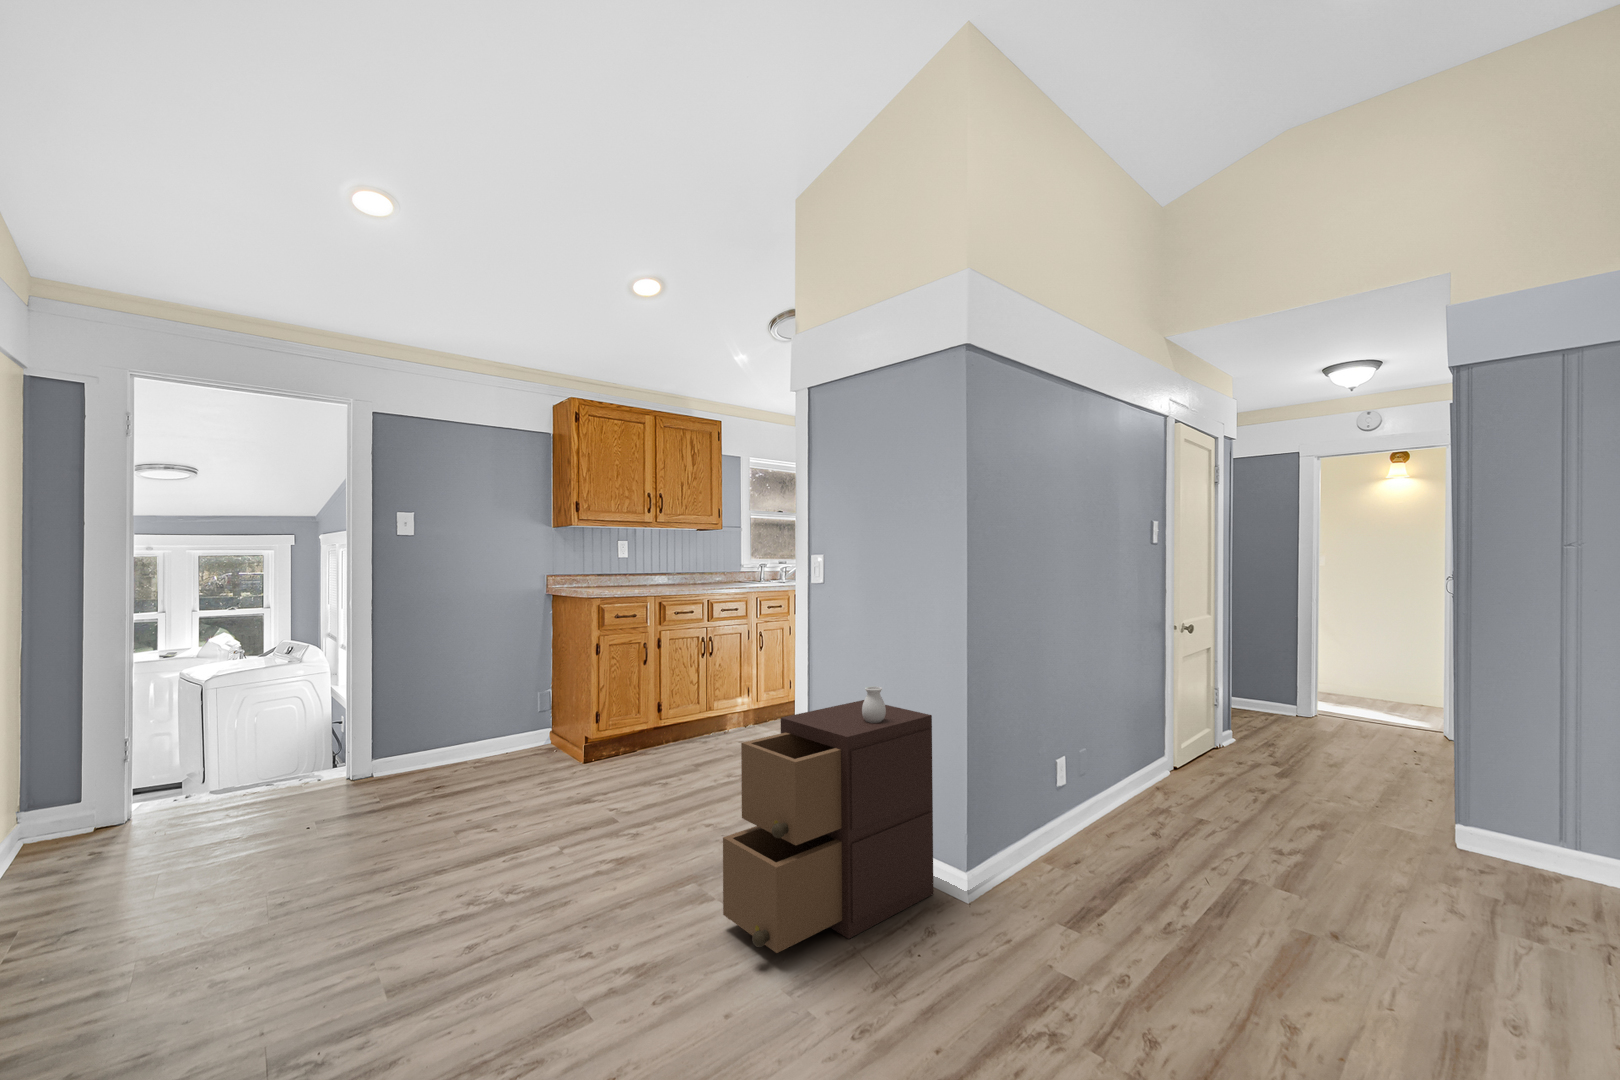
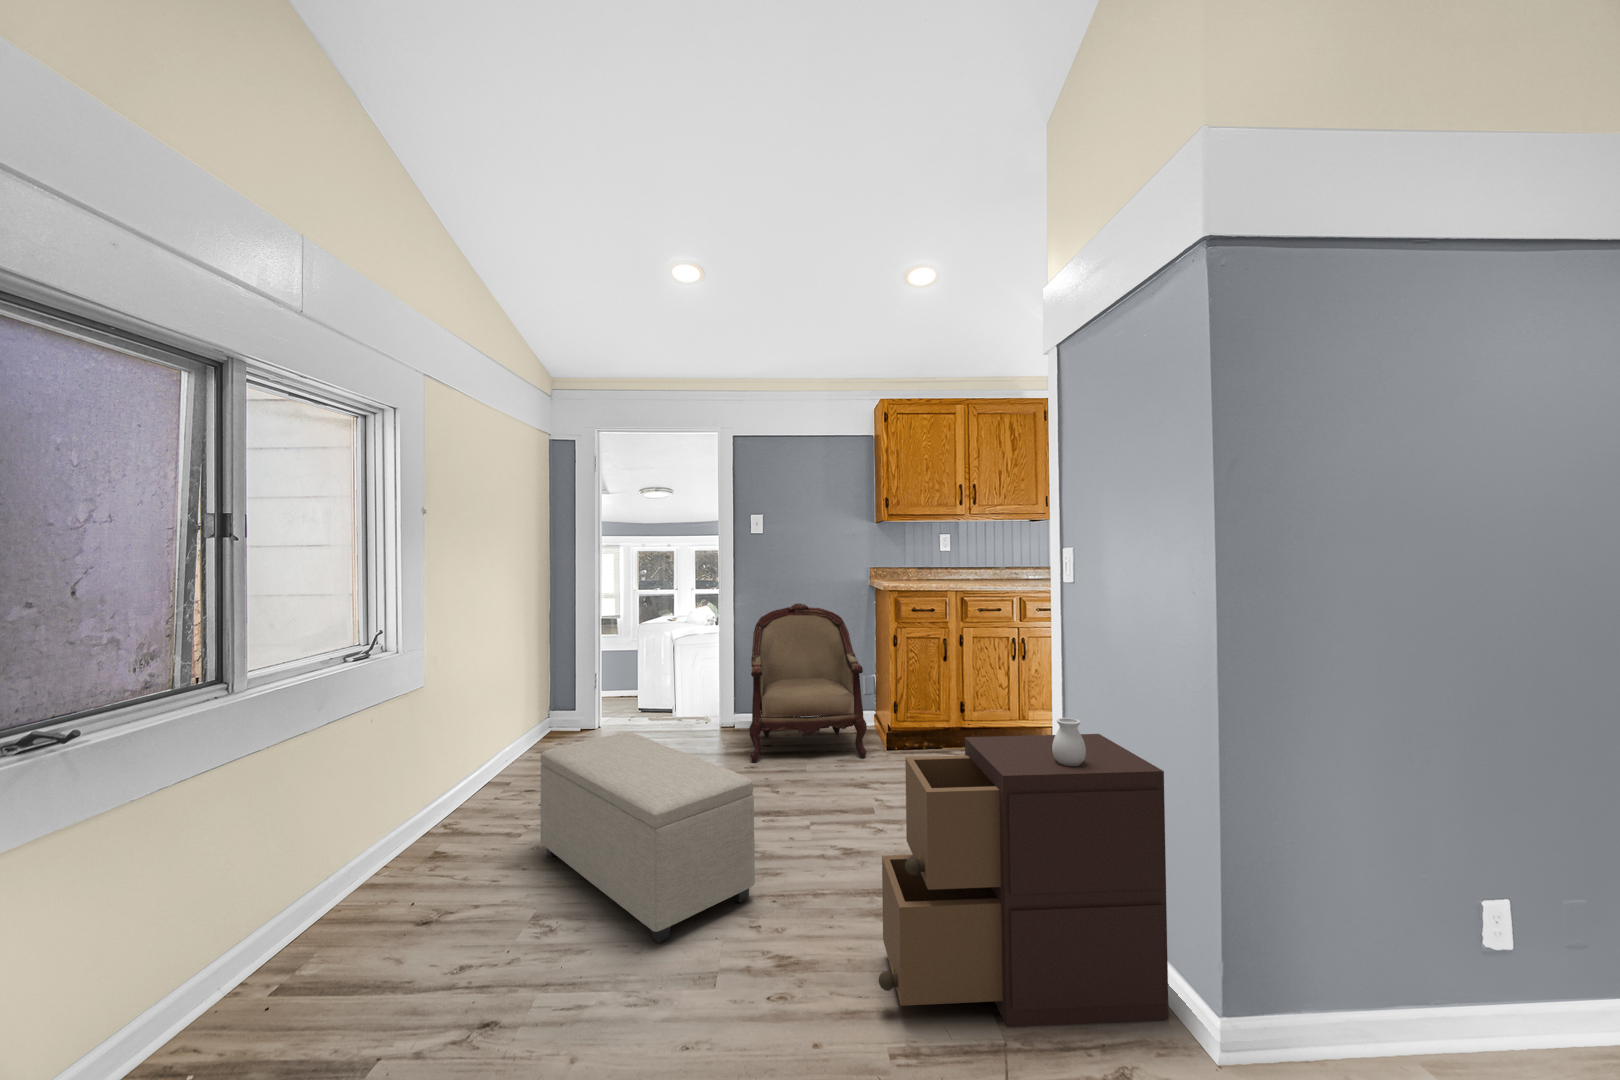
armchair: none [414,617,570,808] -> present [749,603,867,762]
ottoman: none [205,792,564,1006] -> present [540,732,755,943]

